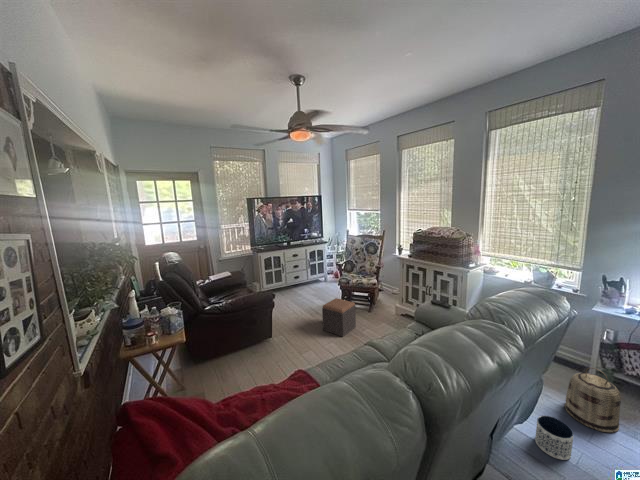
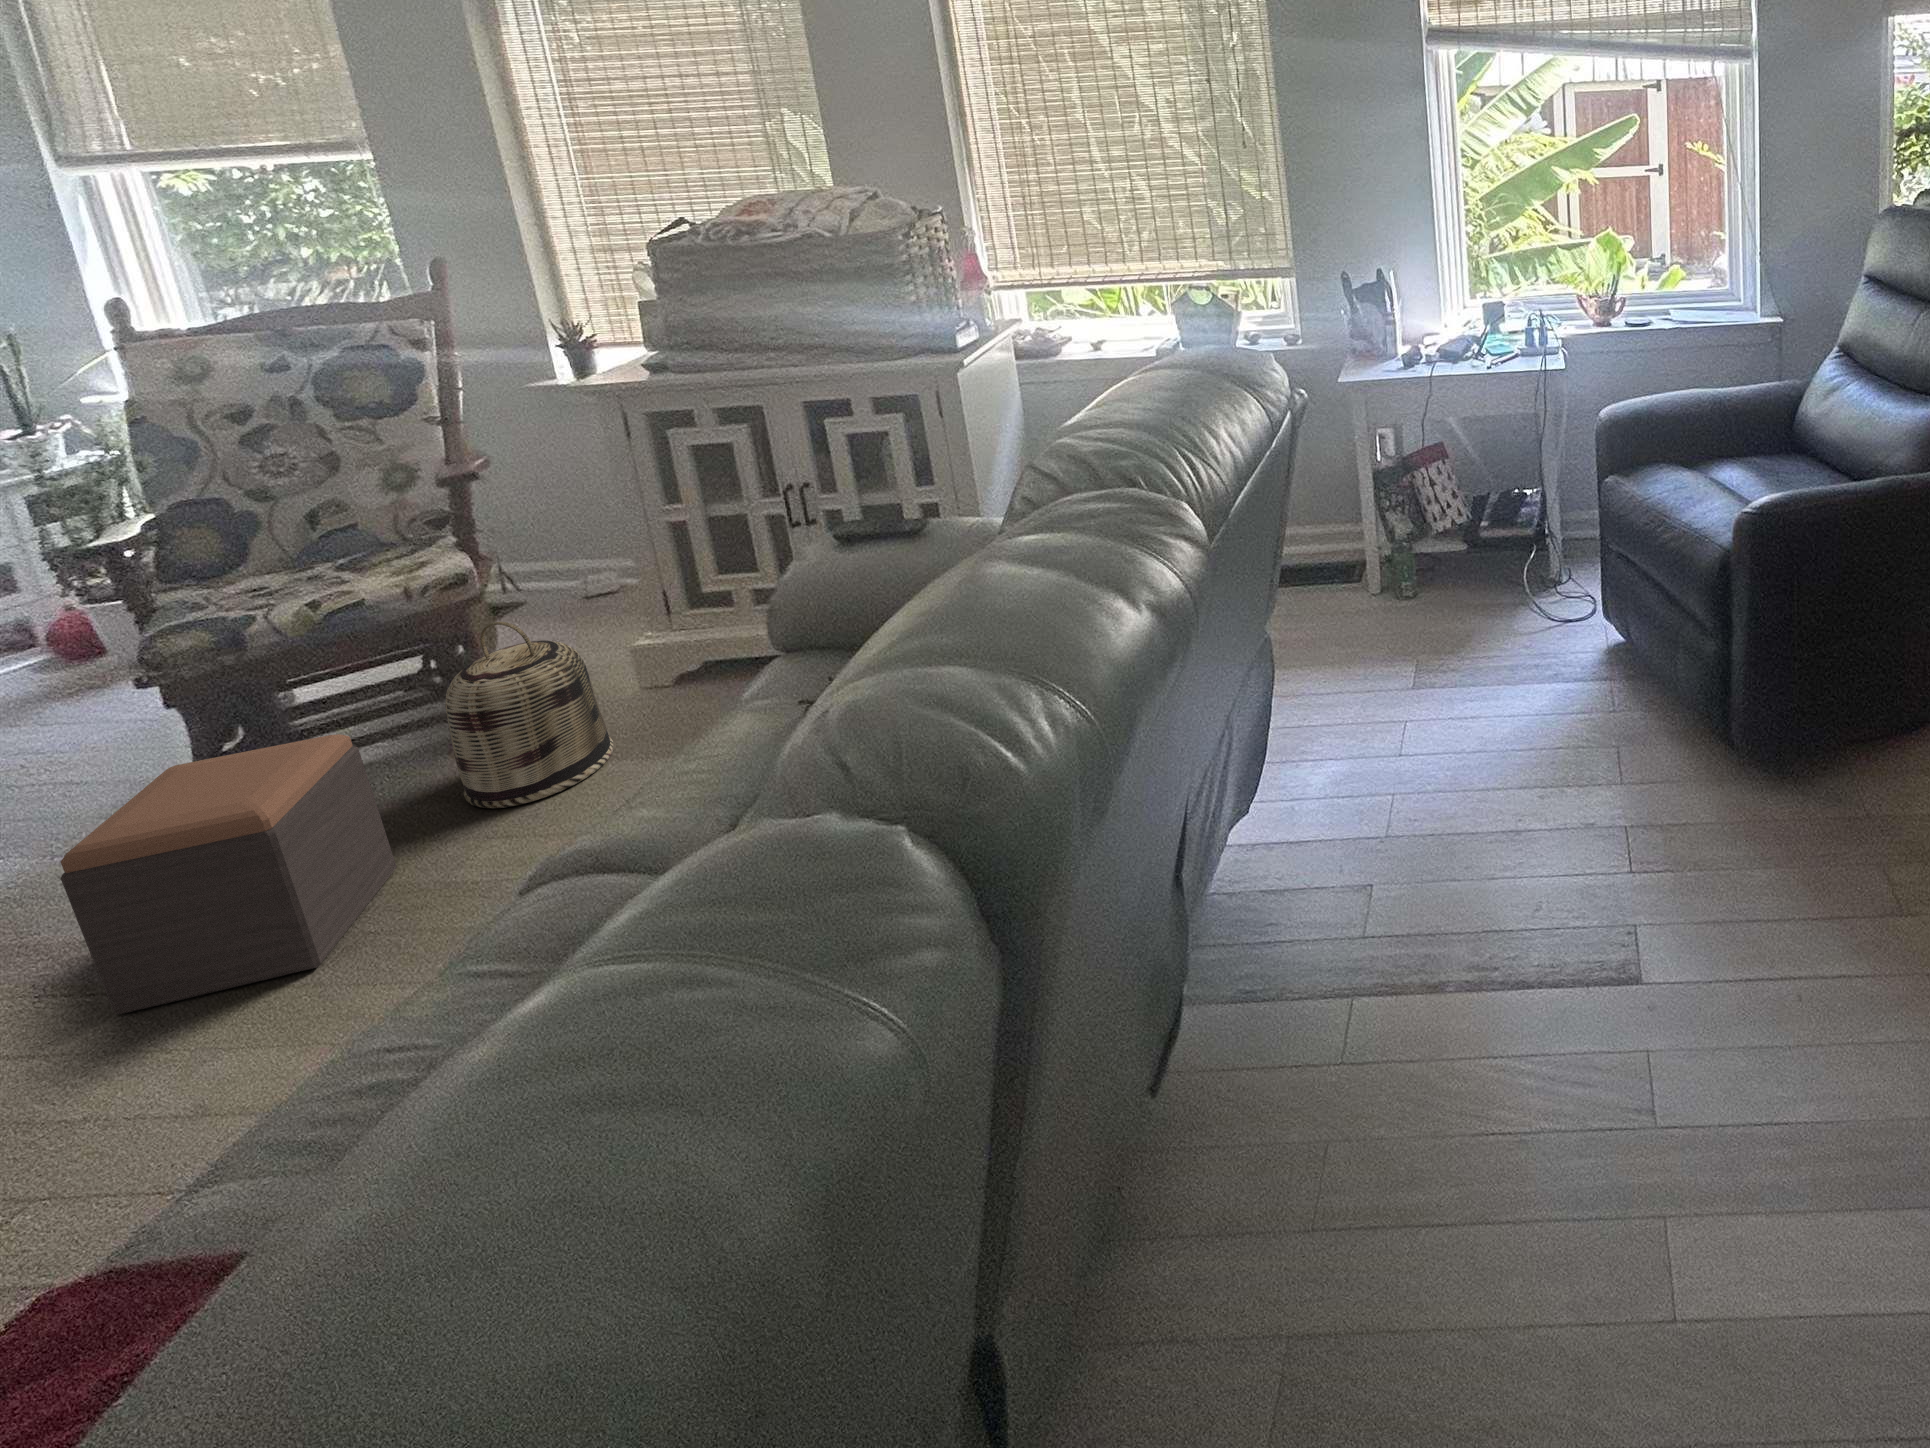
basket: present [565,368,621,432] -> present [445,622,613,808]
planter: present [535,415,574,460] -> none [1284,743,1378,862]

